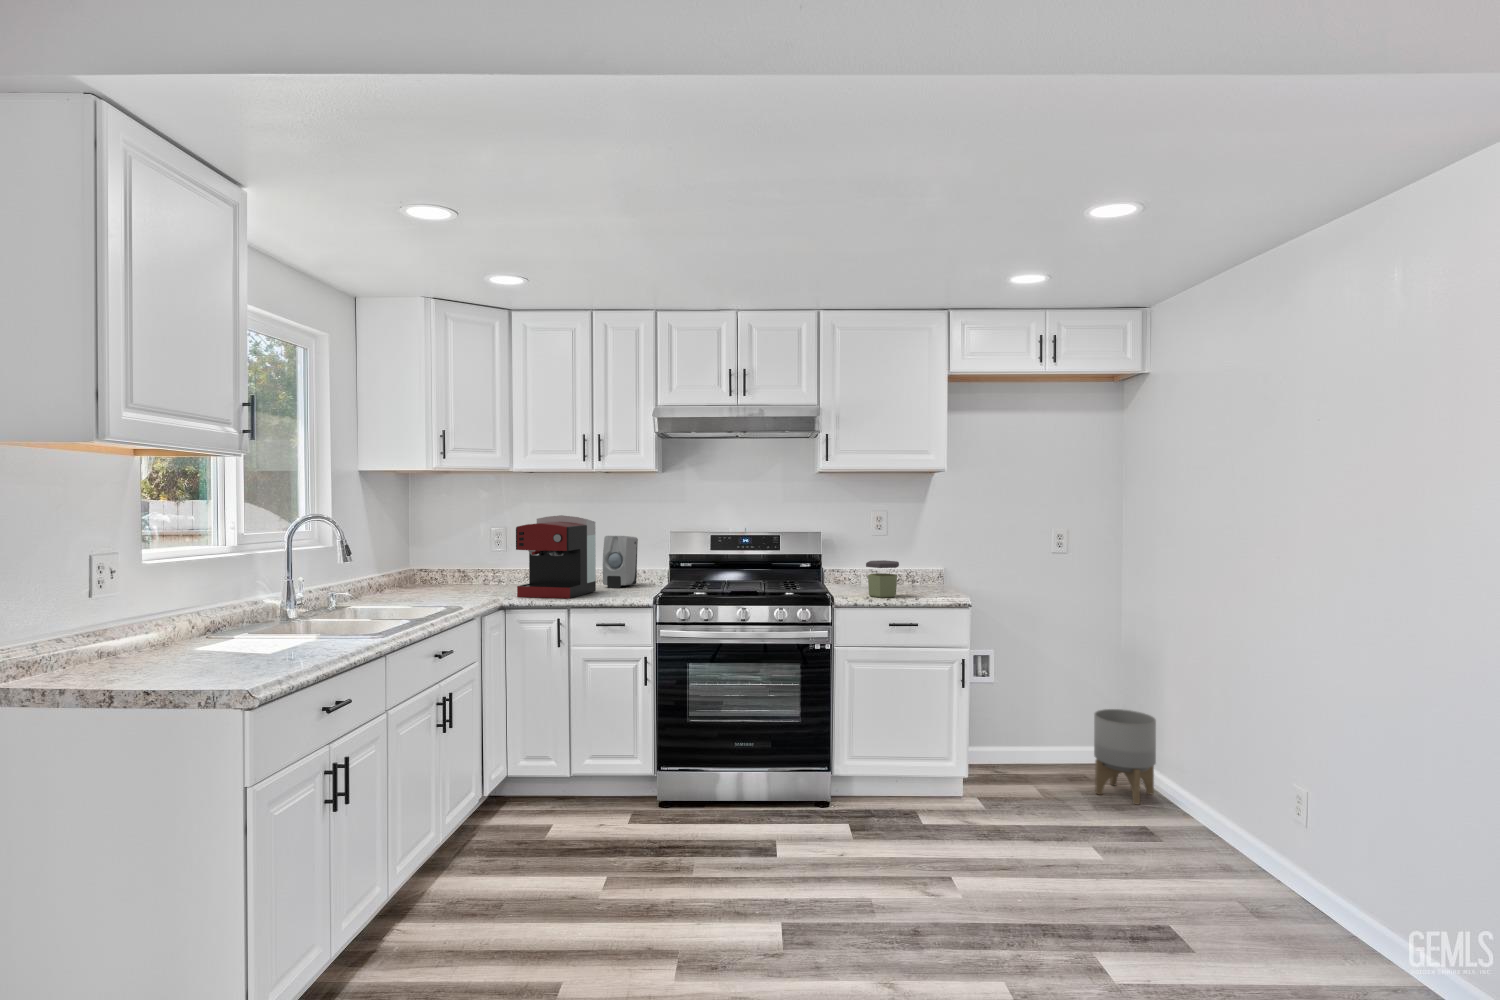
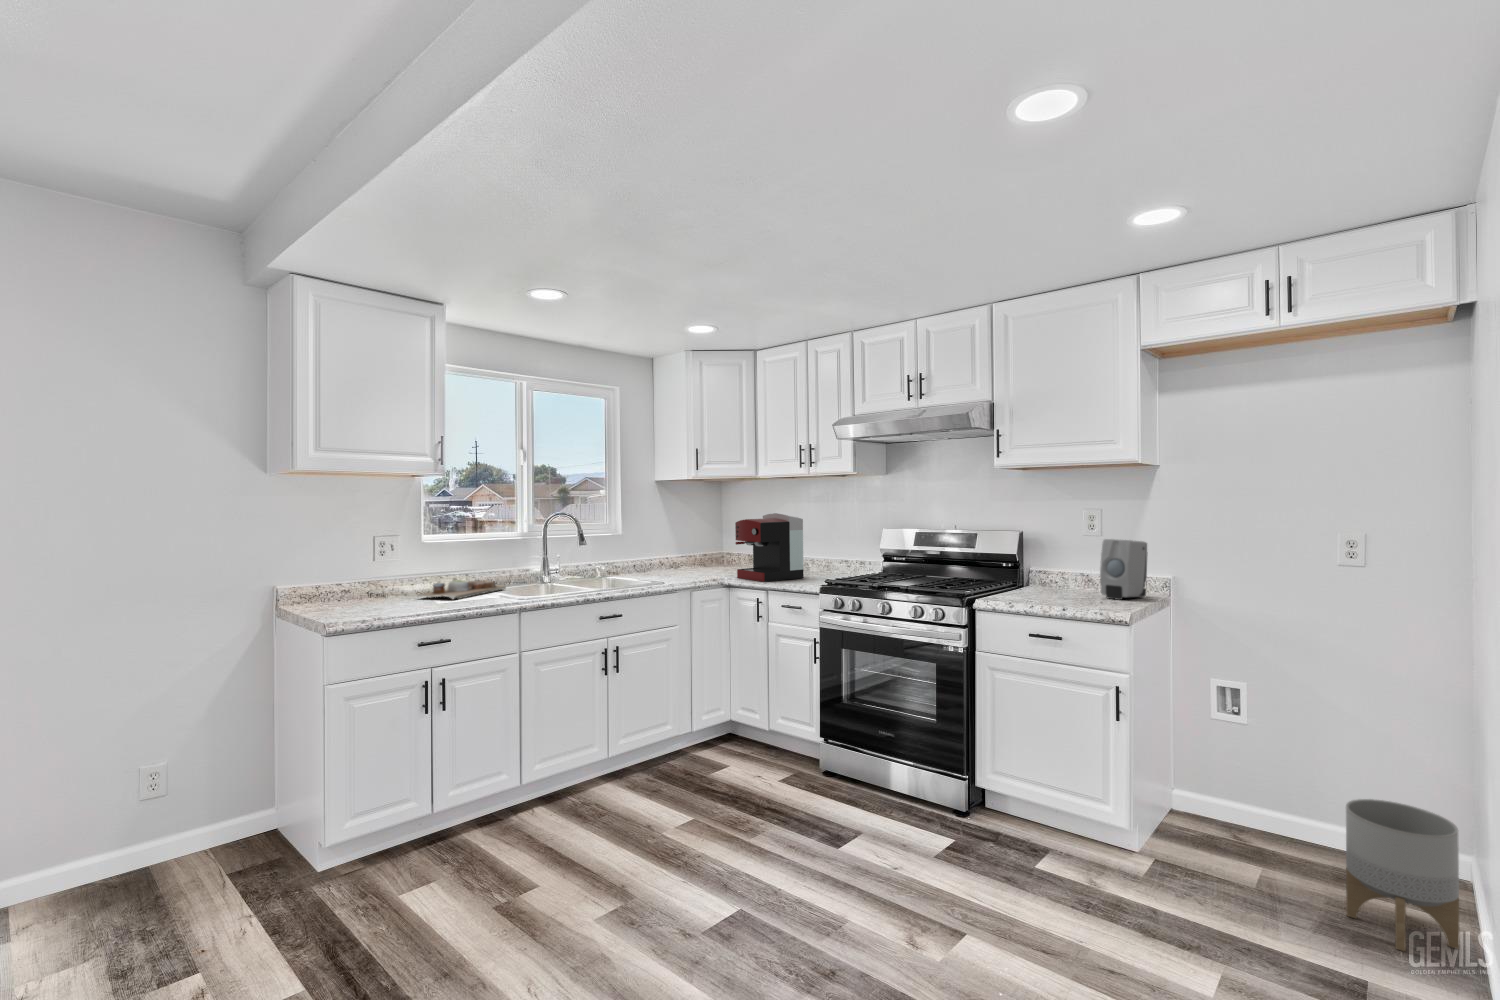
soap dispenser: present [603,536,638,588] -> present [1100,539,1147,600]
jar: present [866,560,899,598] -> none [1011,565,1051,607]
cutting board: none [155,629,254,667] -> present [421,580,506,600]

